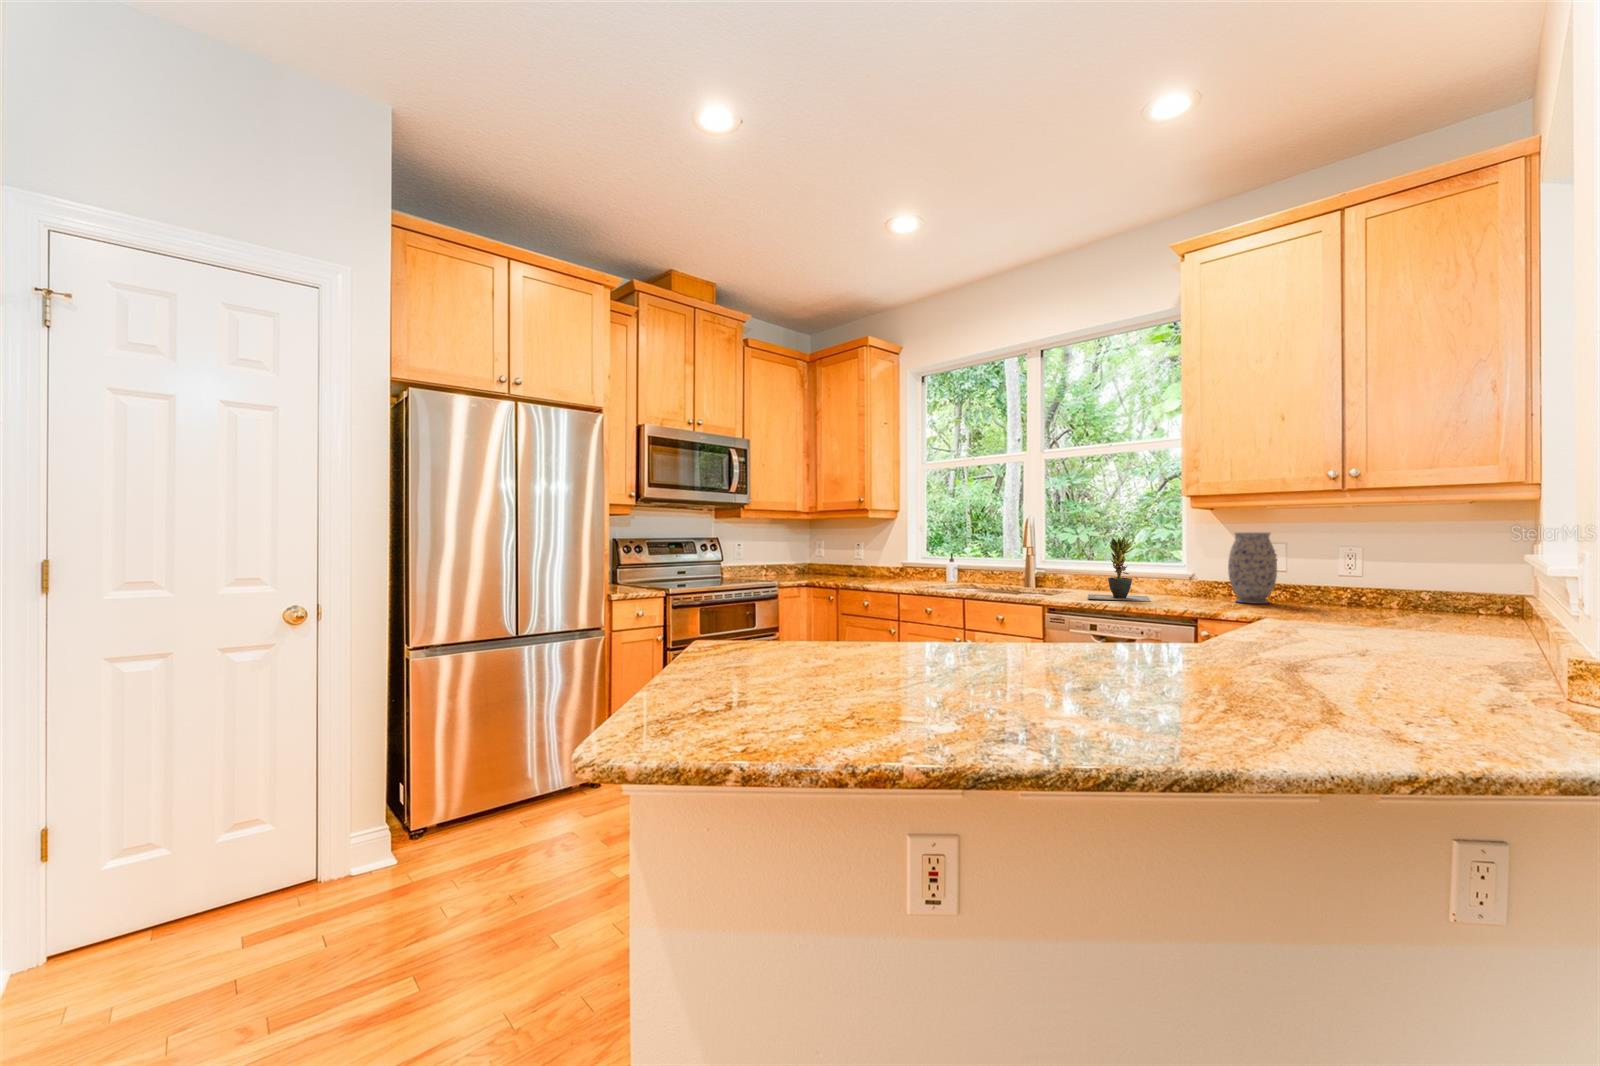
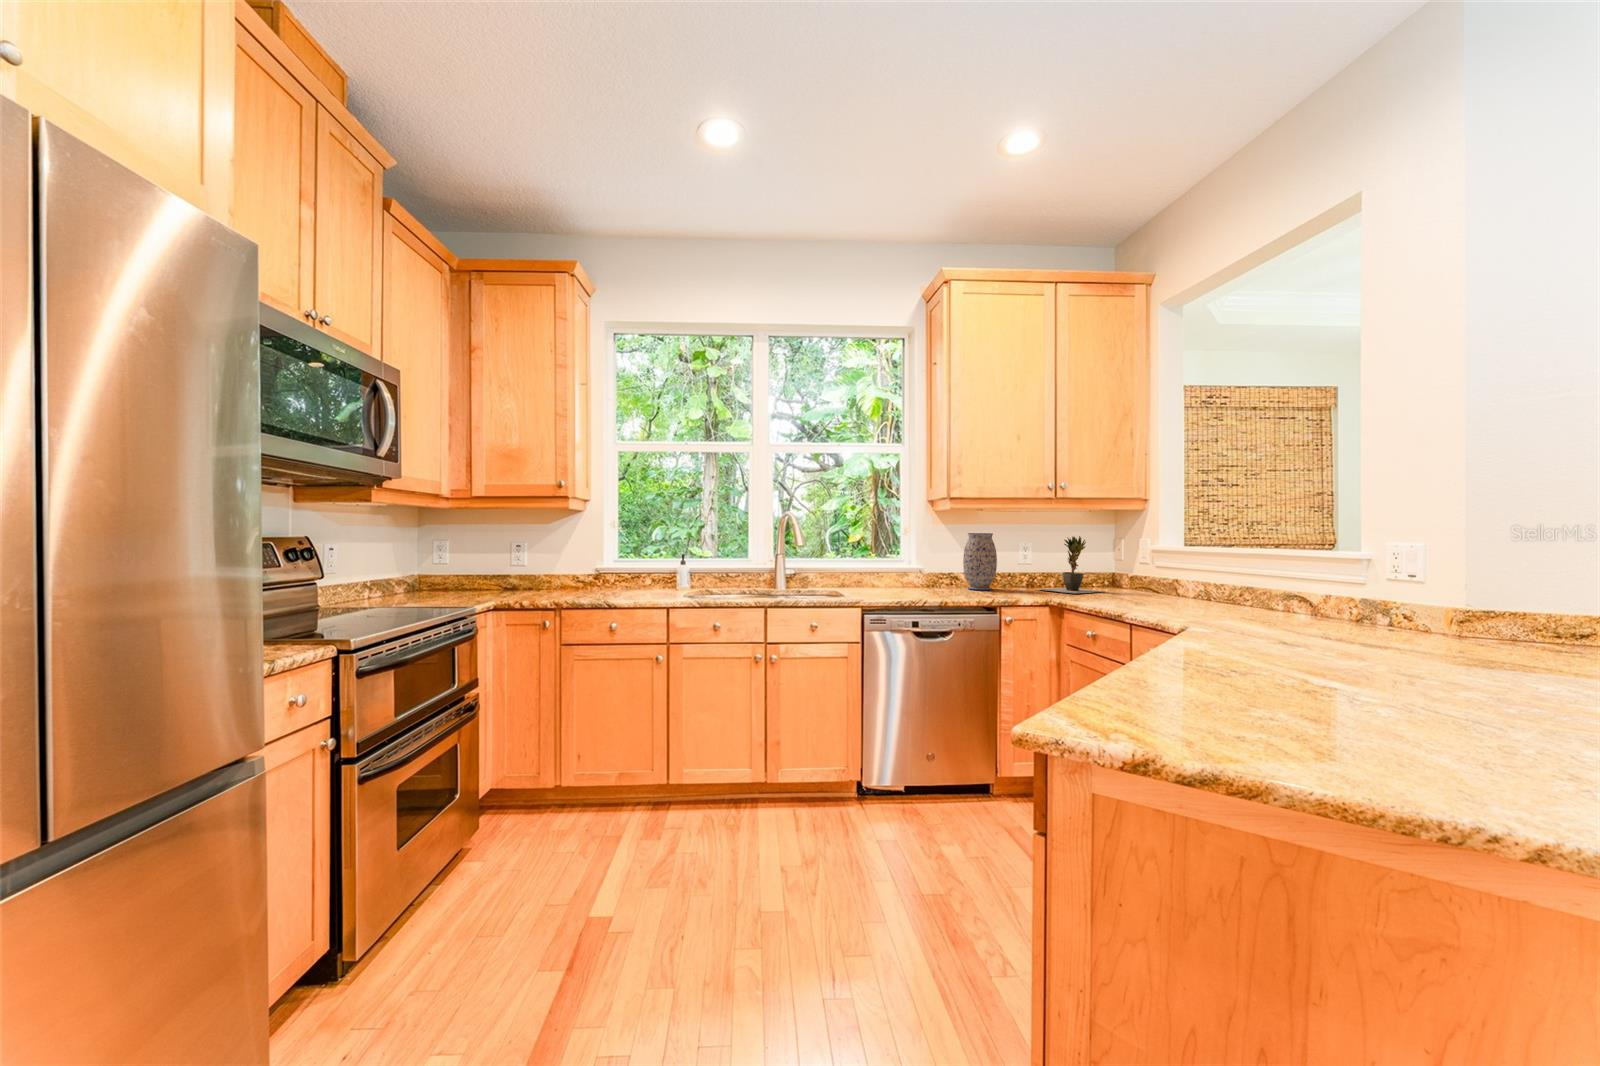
potted plant: present [1088,537,1150,601] -> present [1039,536,1104,594]

